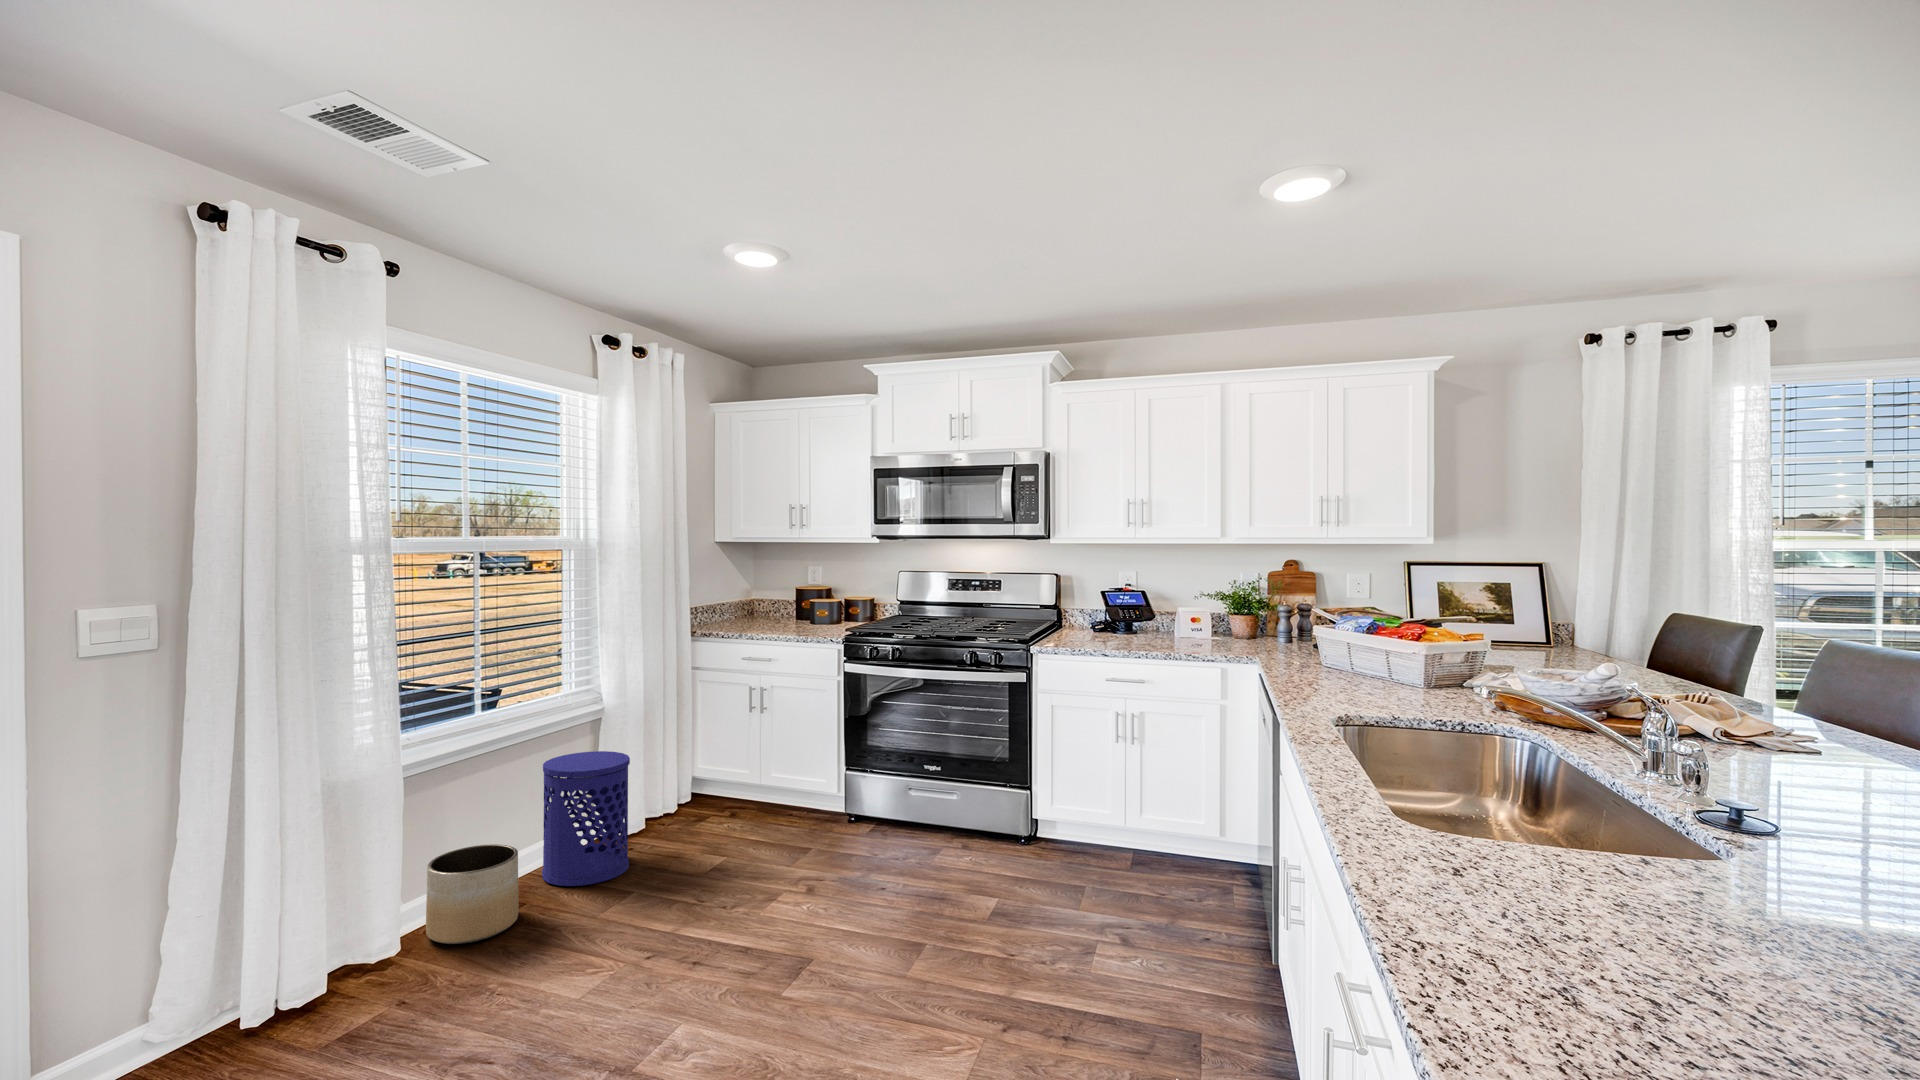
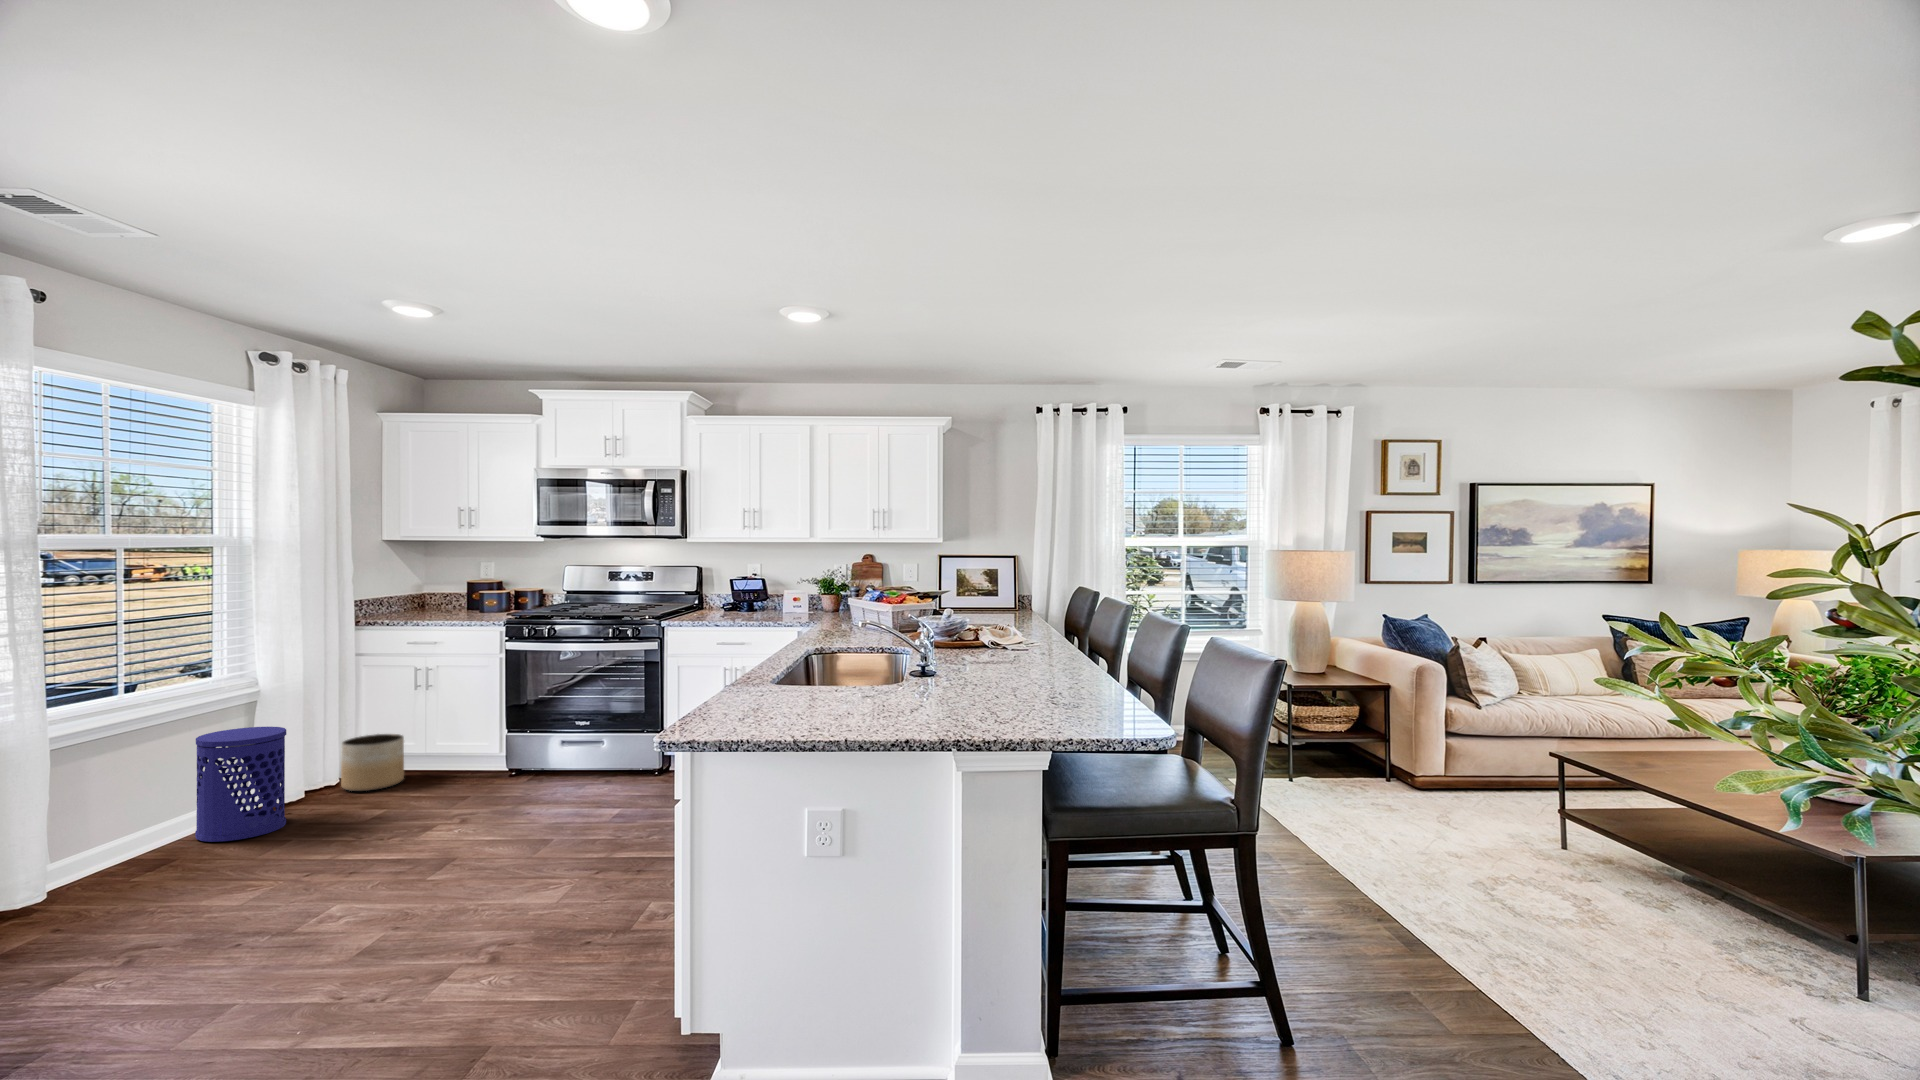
planter: present [426,844,519,944] -> present [341,734,404,791]

